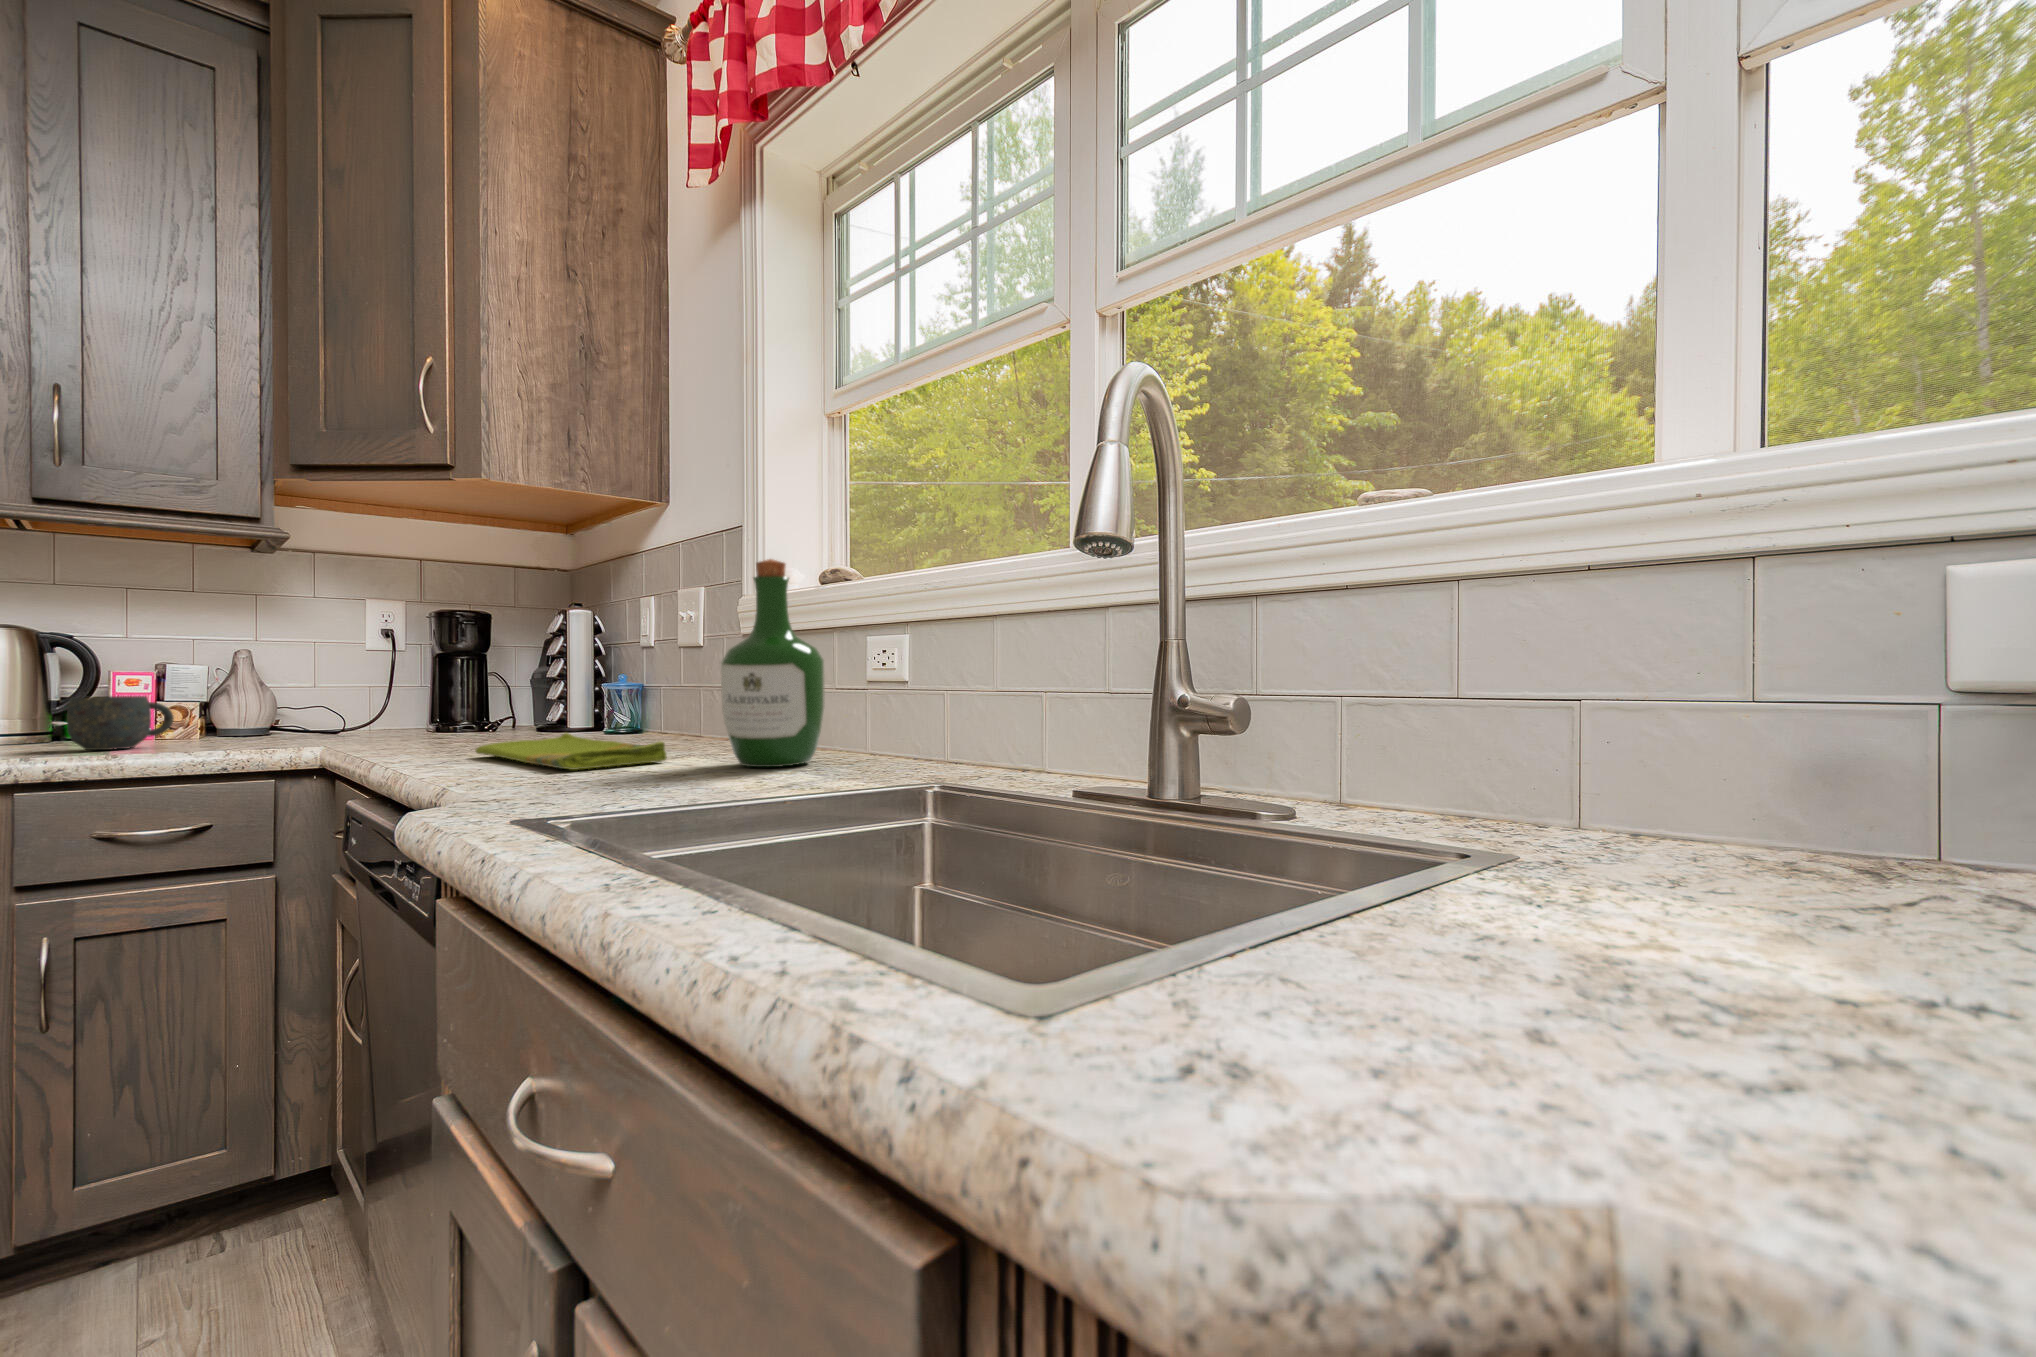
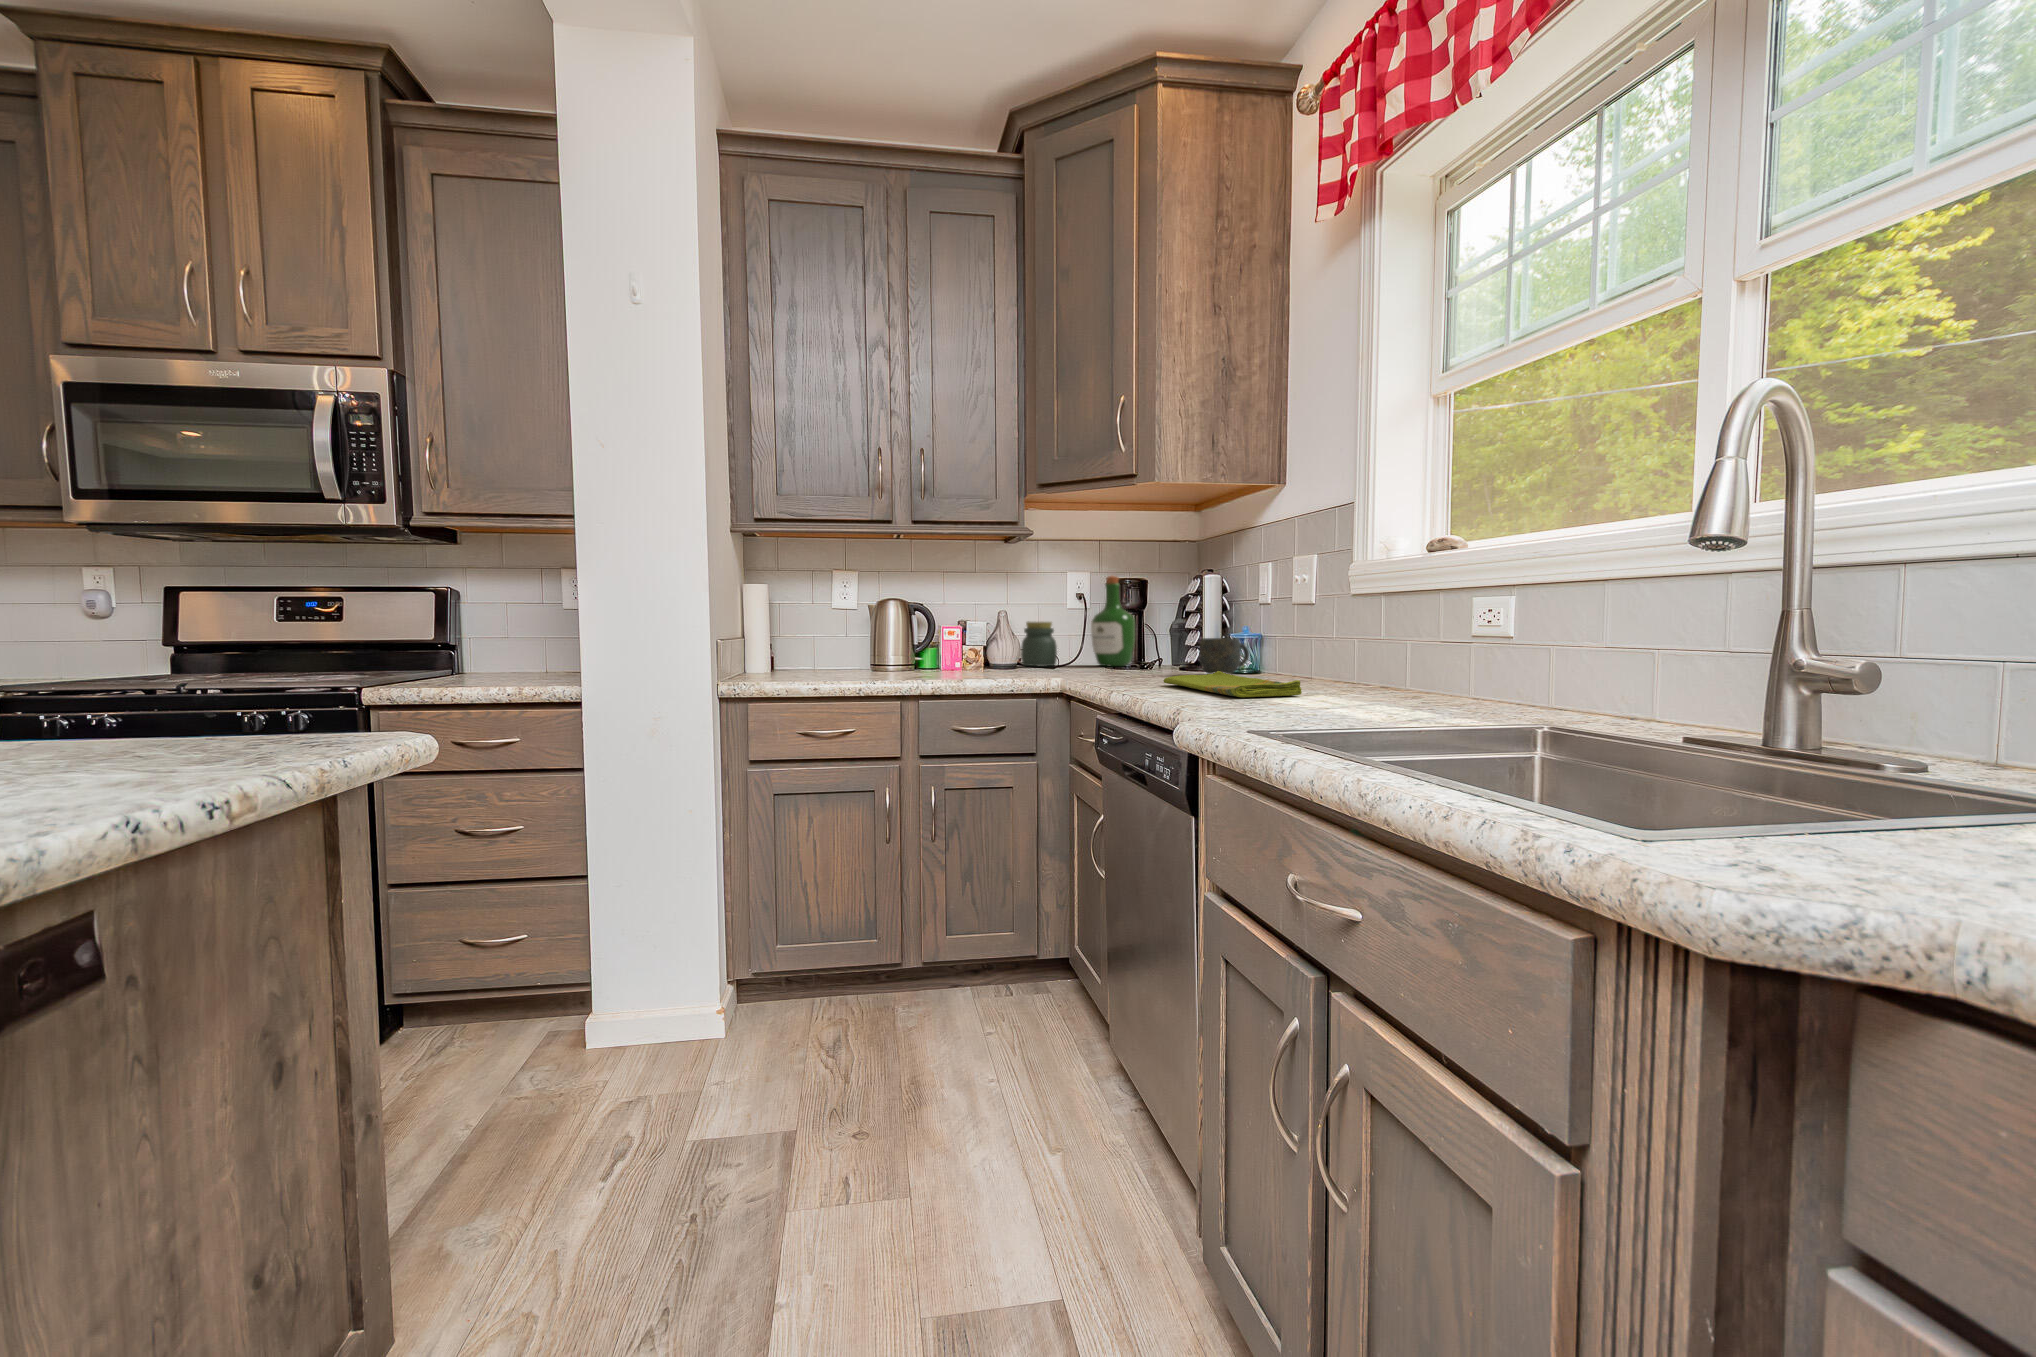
wine bottle: present [721,559,825,767] -> present [1091,576,1135,666]
jar: none [268,670,338,737] -> present [1021,622,1057,666]
mug: present [67,696,174,750] -> present [1199,638,1249,674]

